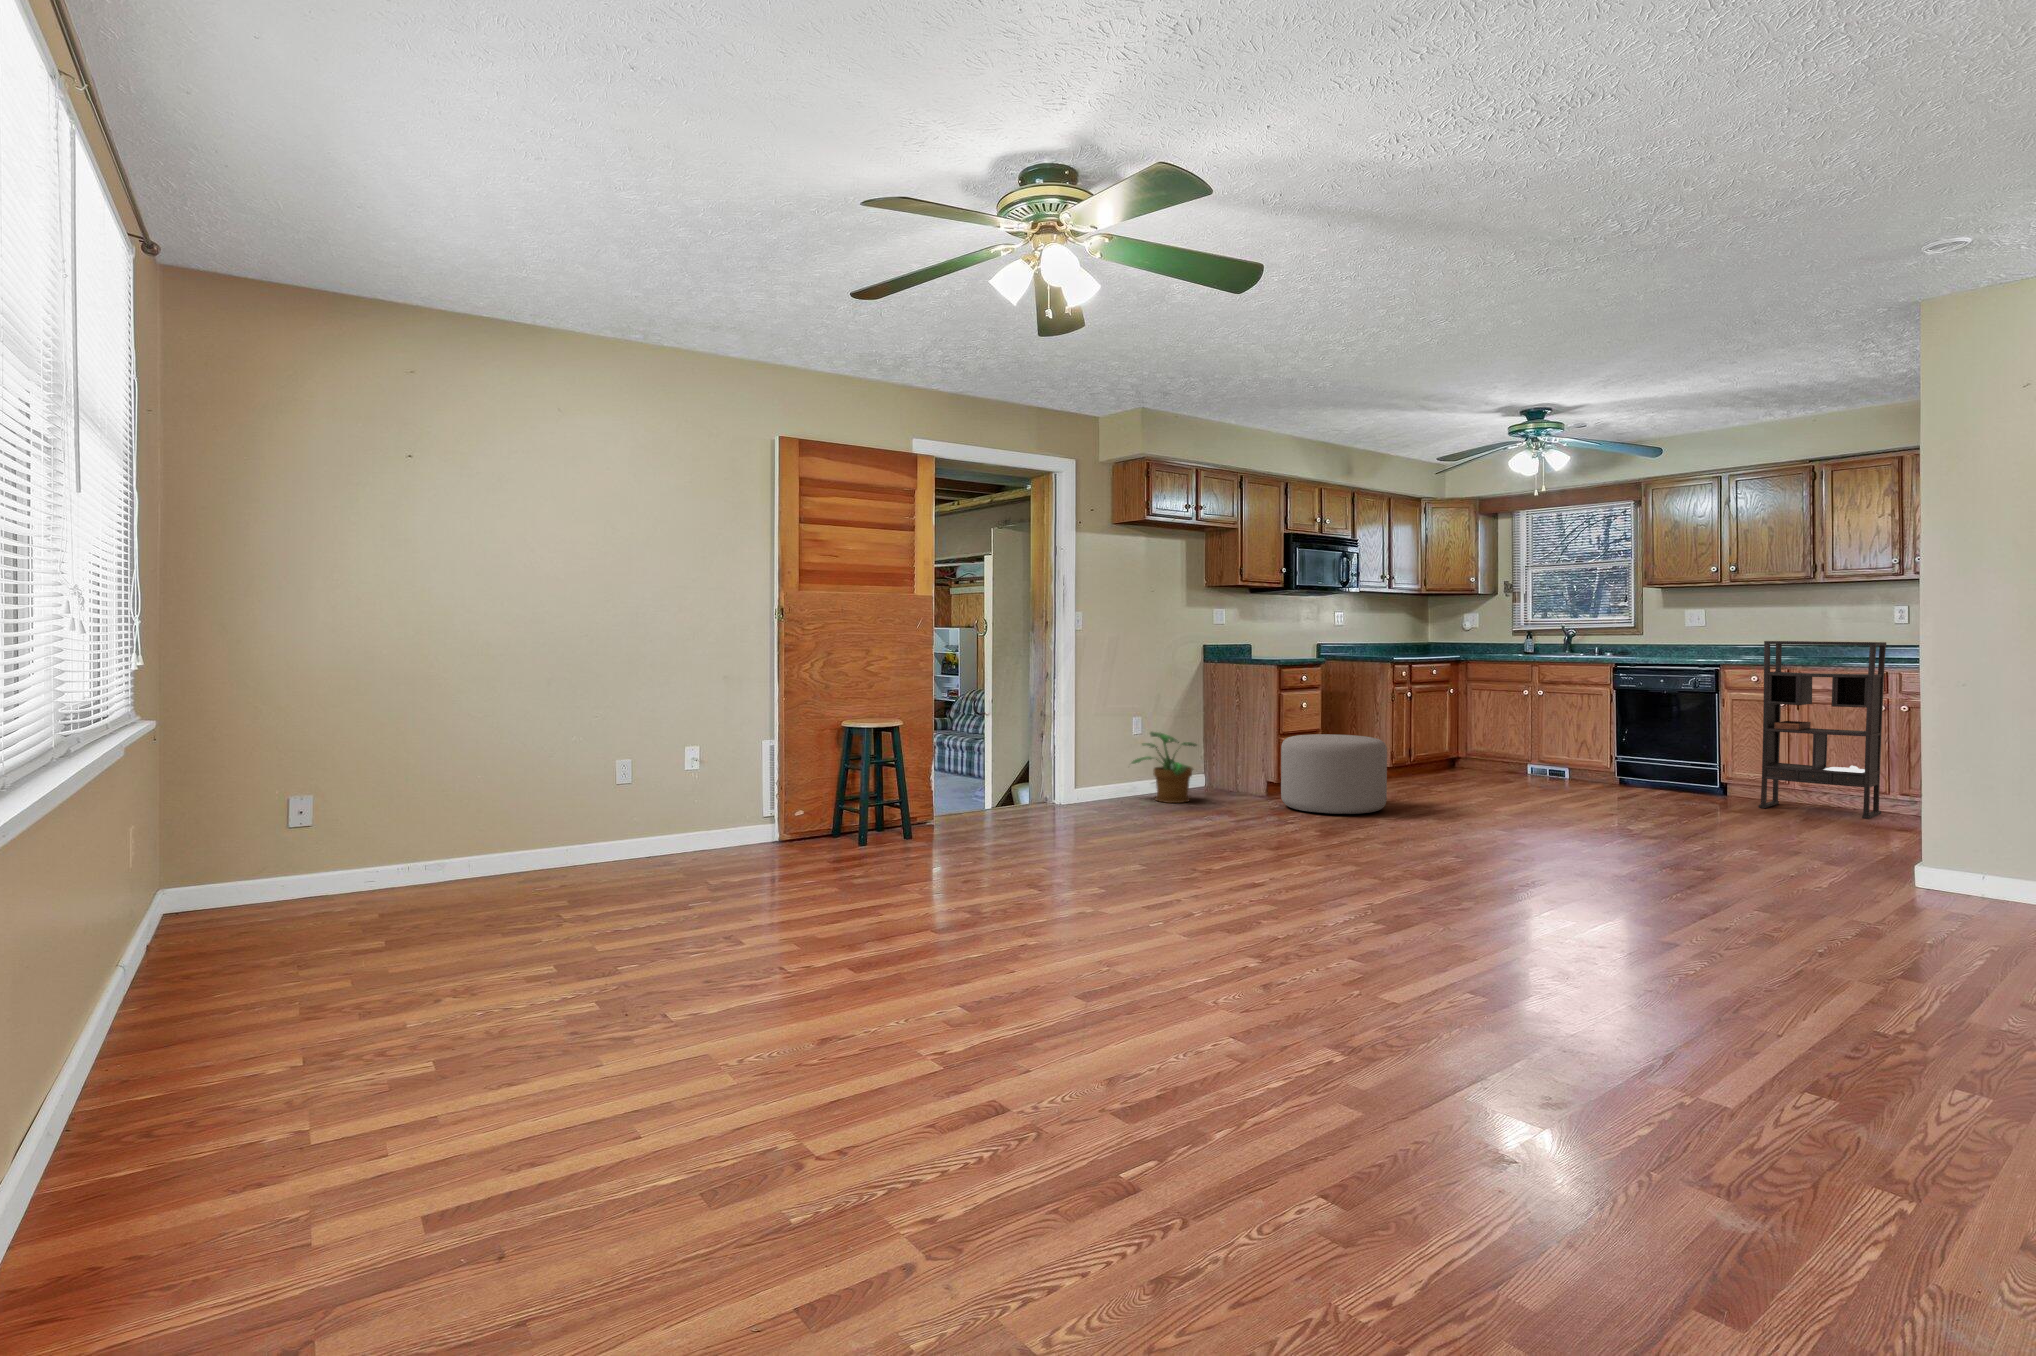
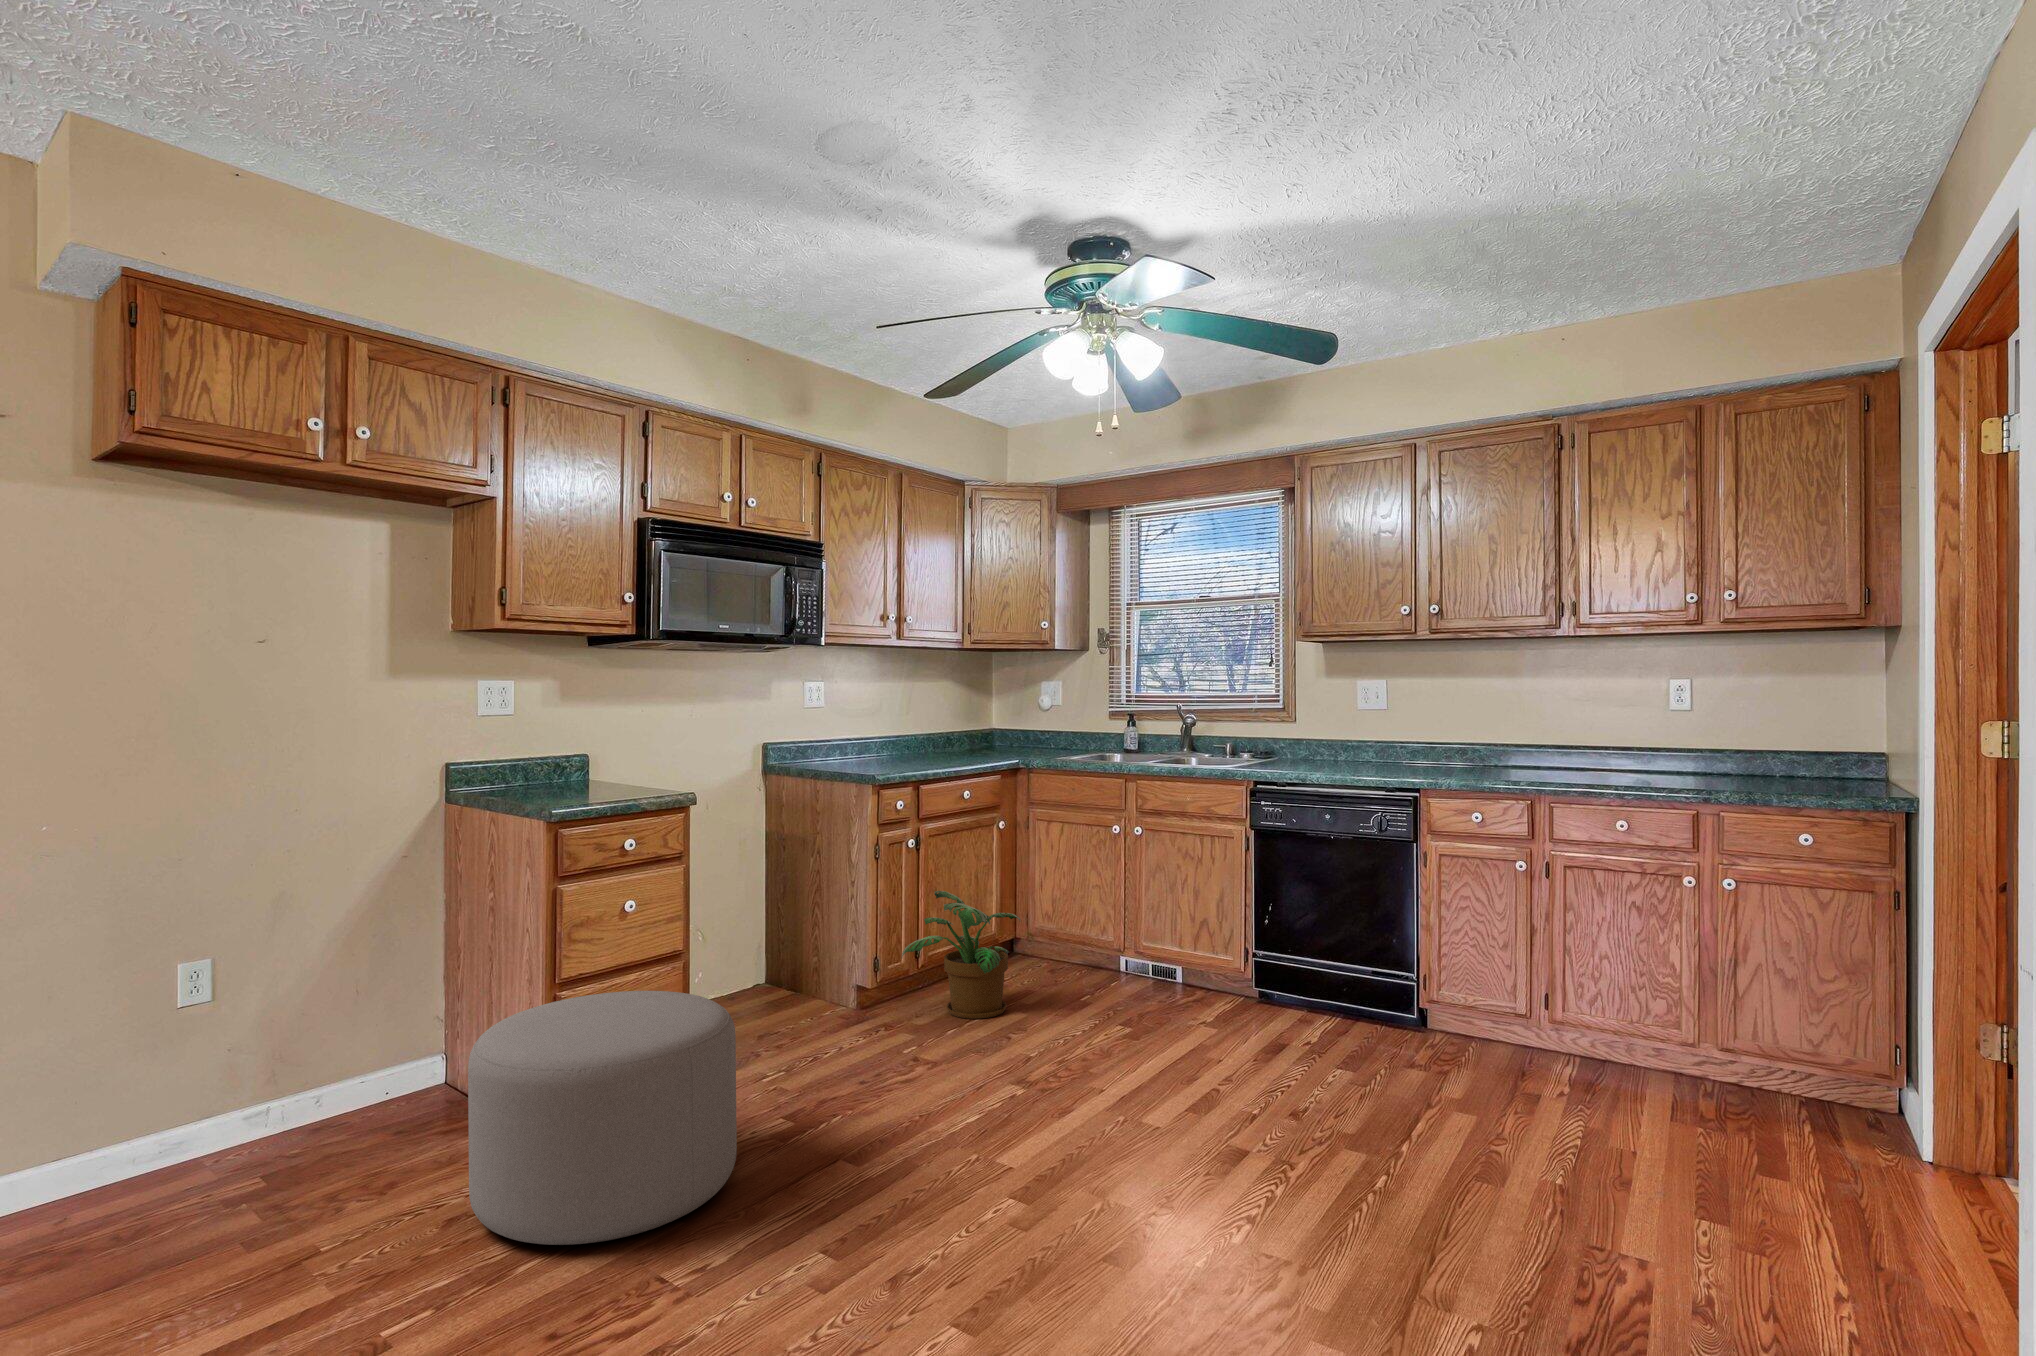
bookshelf: present [1759,641,1886,819] -> none [1493,749,1700,1117]
potted plant: present [1132,732,1197,803] -> present [902,891,1020,1019]

